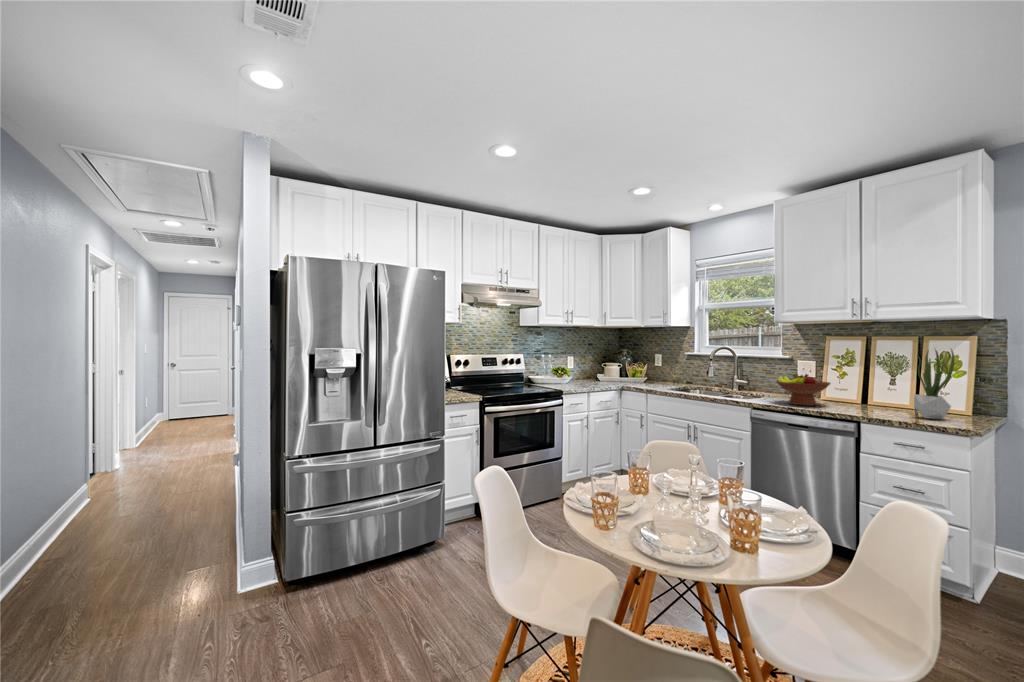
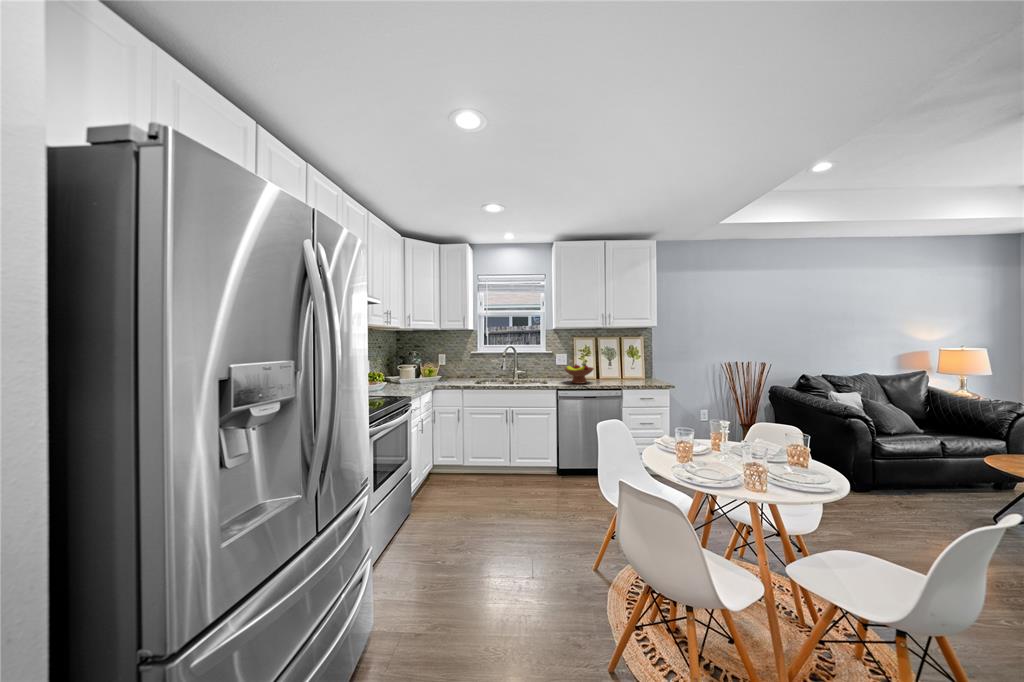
potted plant: present [914,349,955,419] -> none [635,344,652,382]

